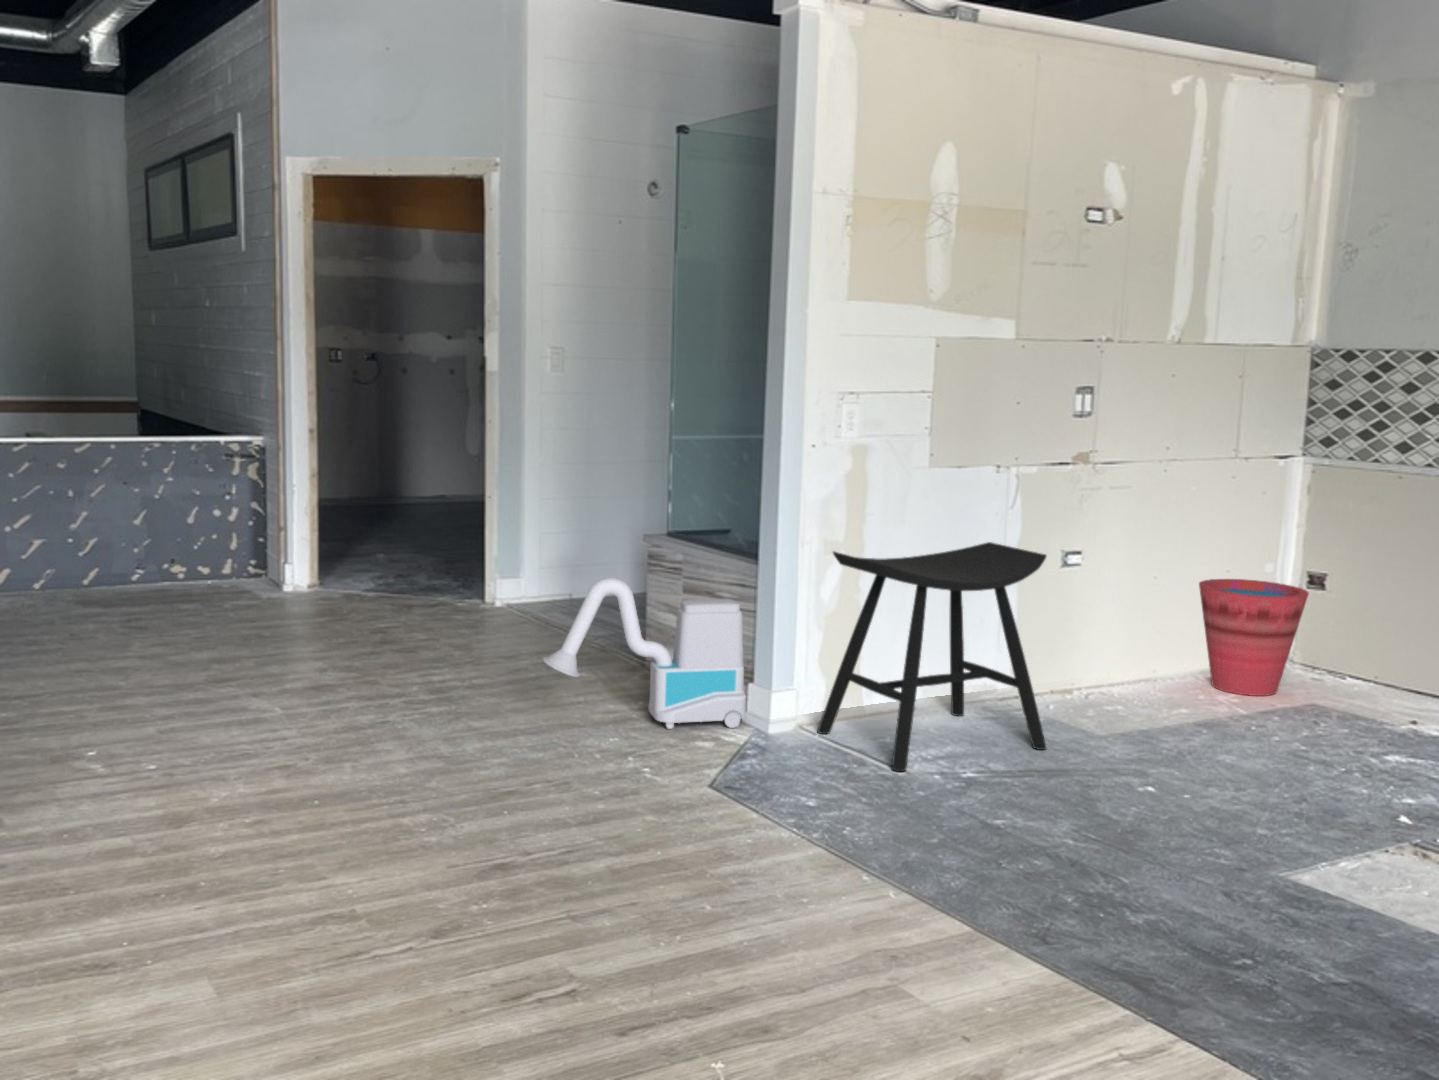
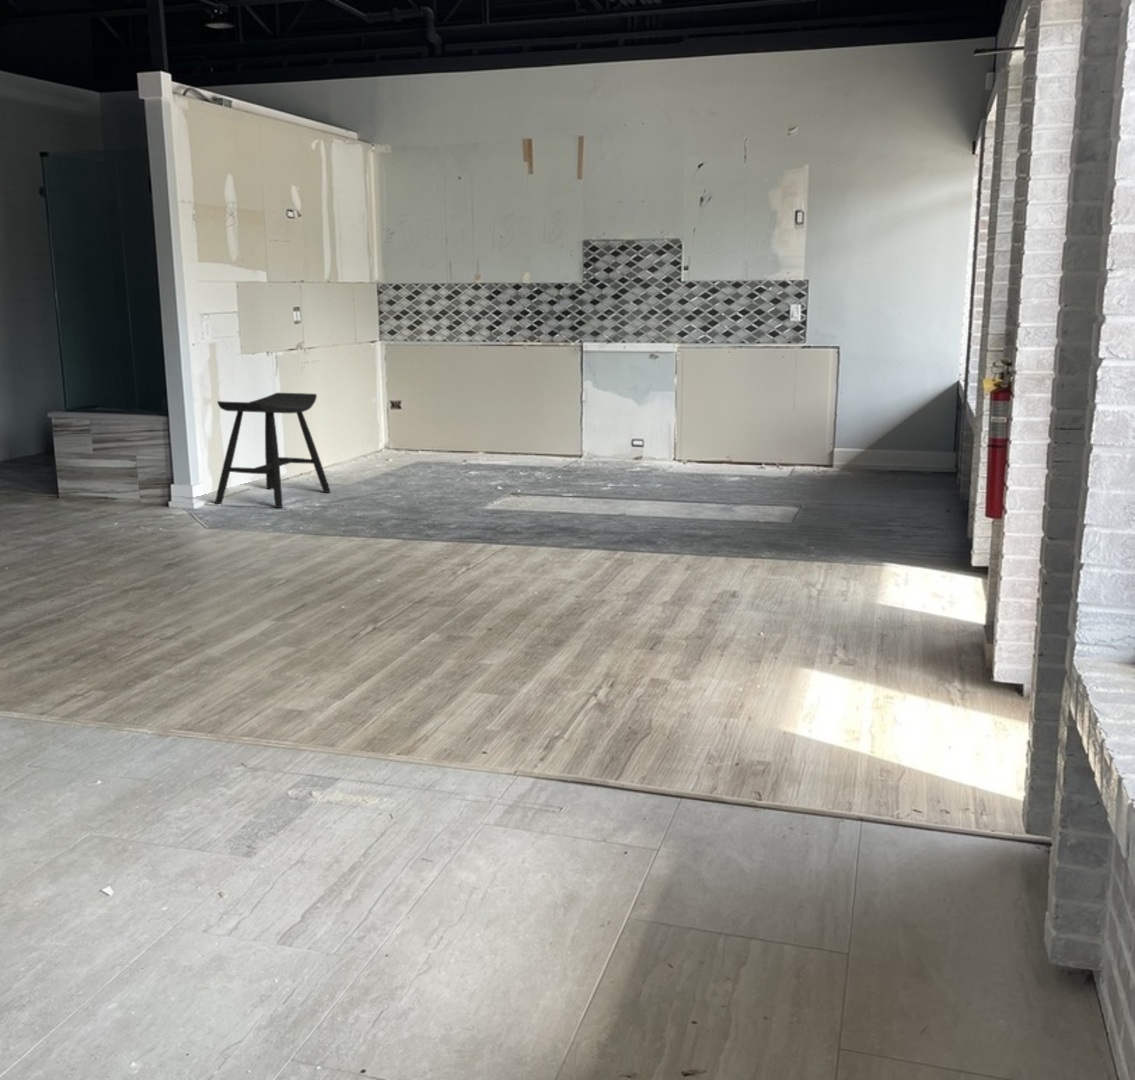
vacuum cleaner: present [543,578,746,729] -> none [59,431,174,514]
bucket: present [1199,579,1309,696] -> none [353,407,406,465]

